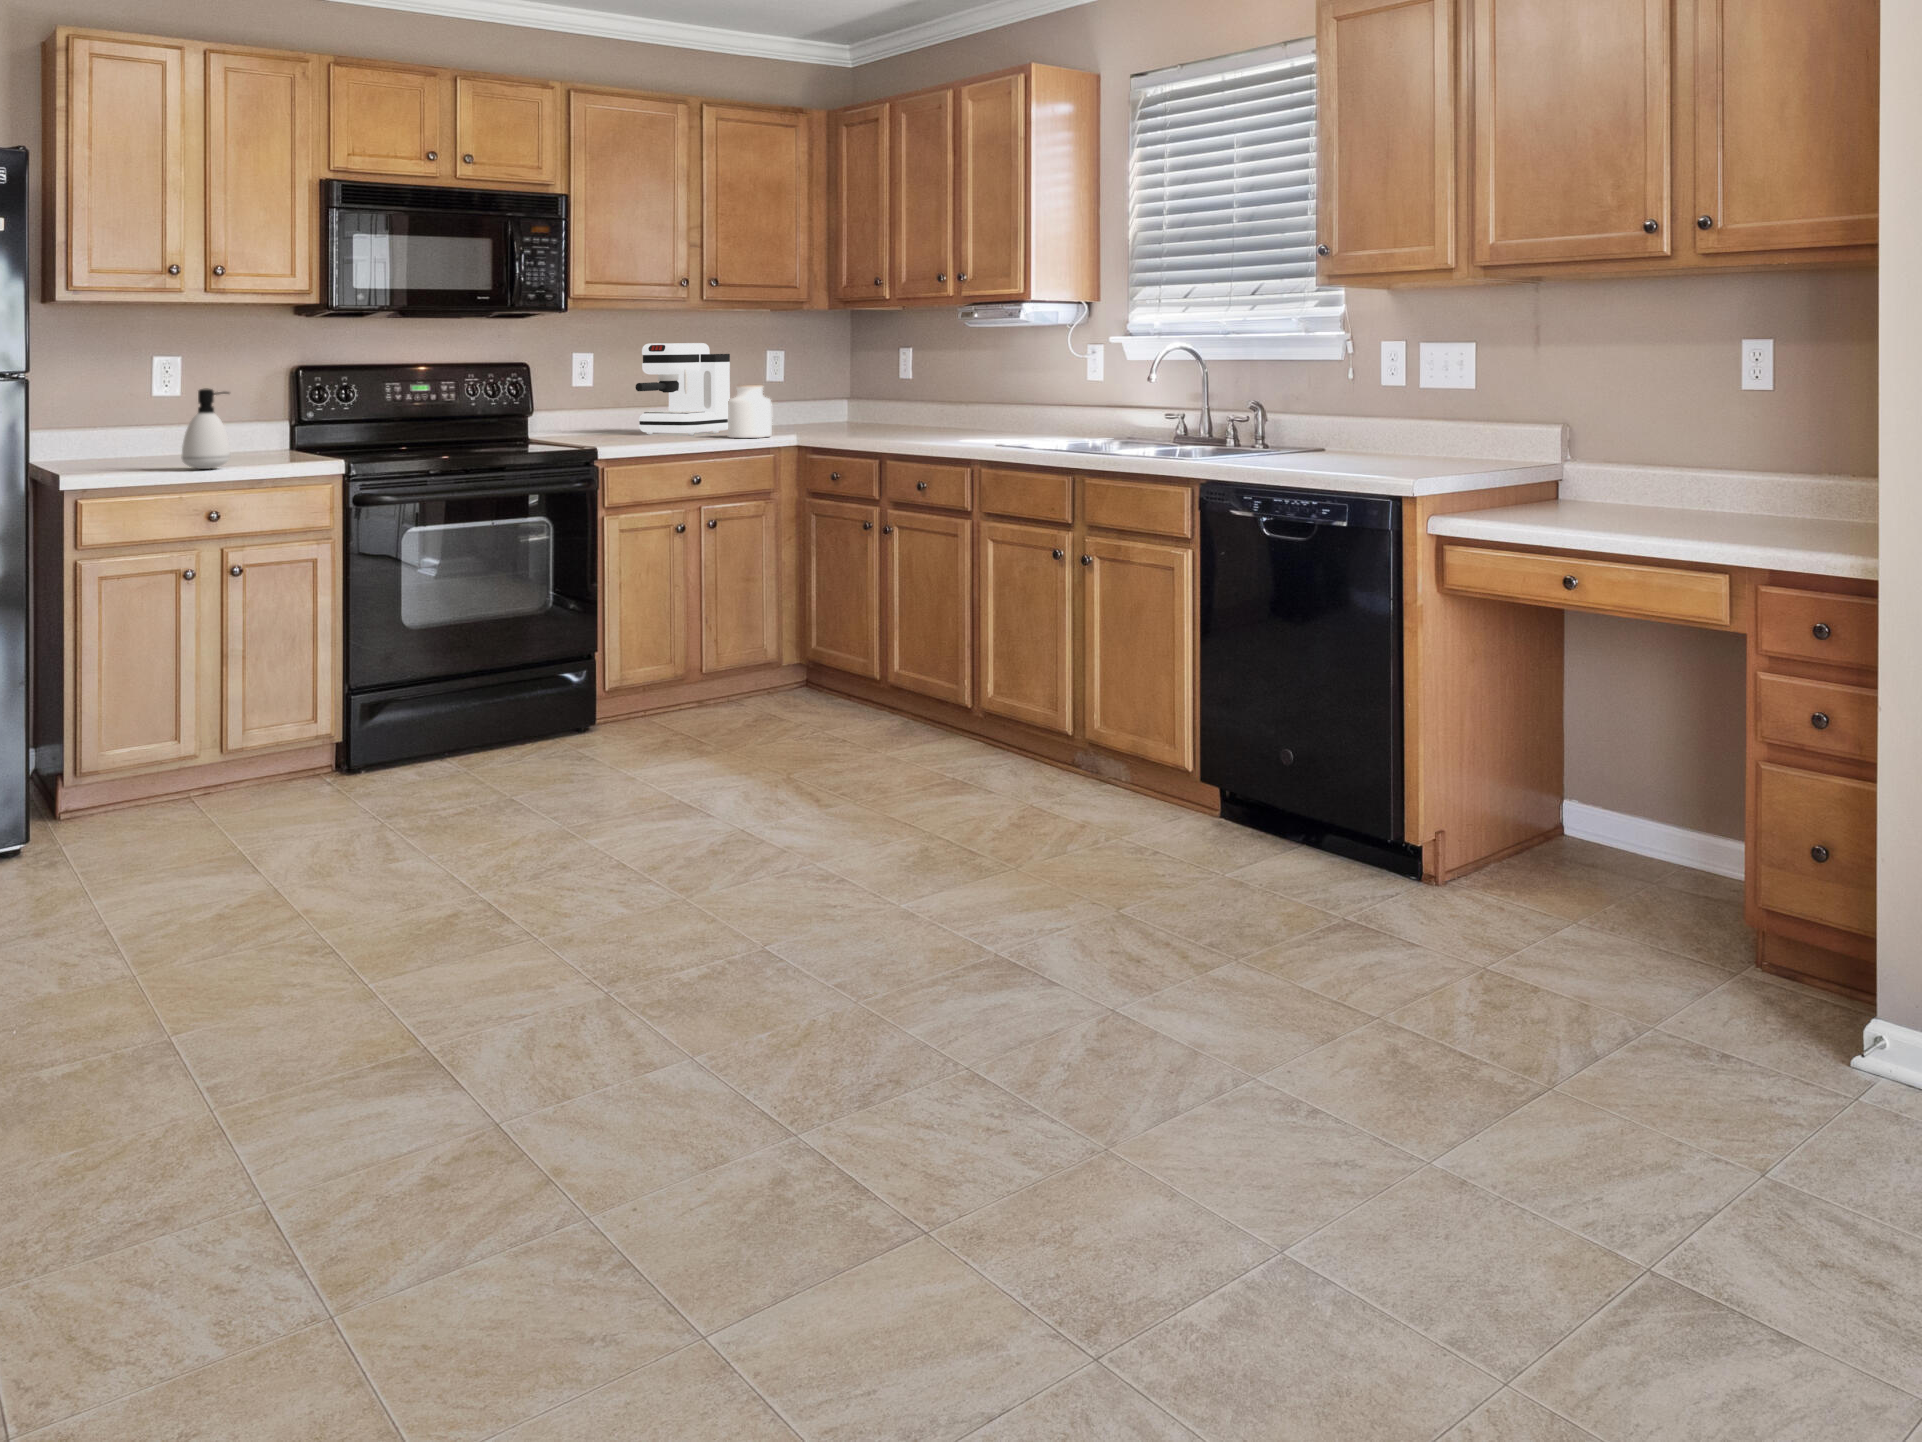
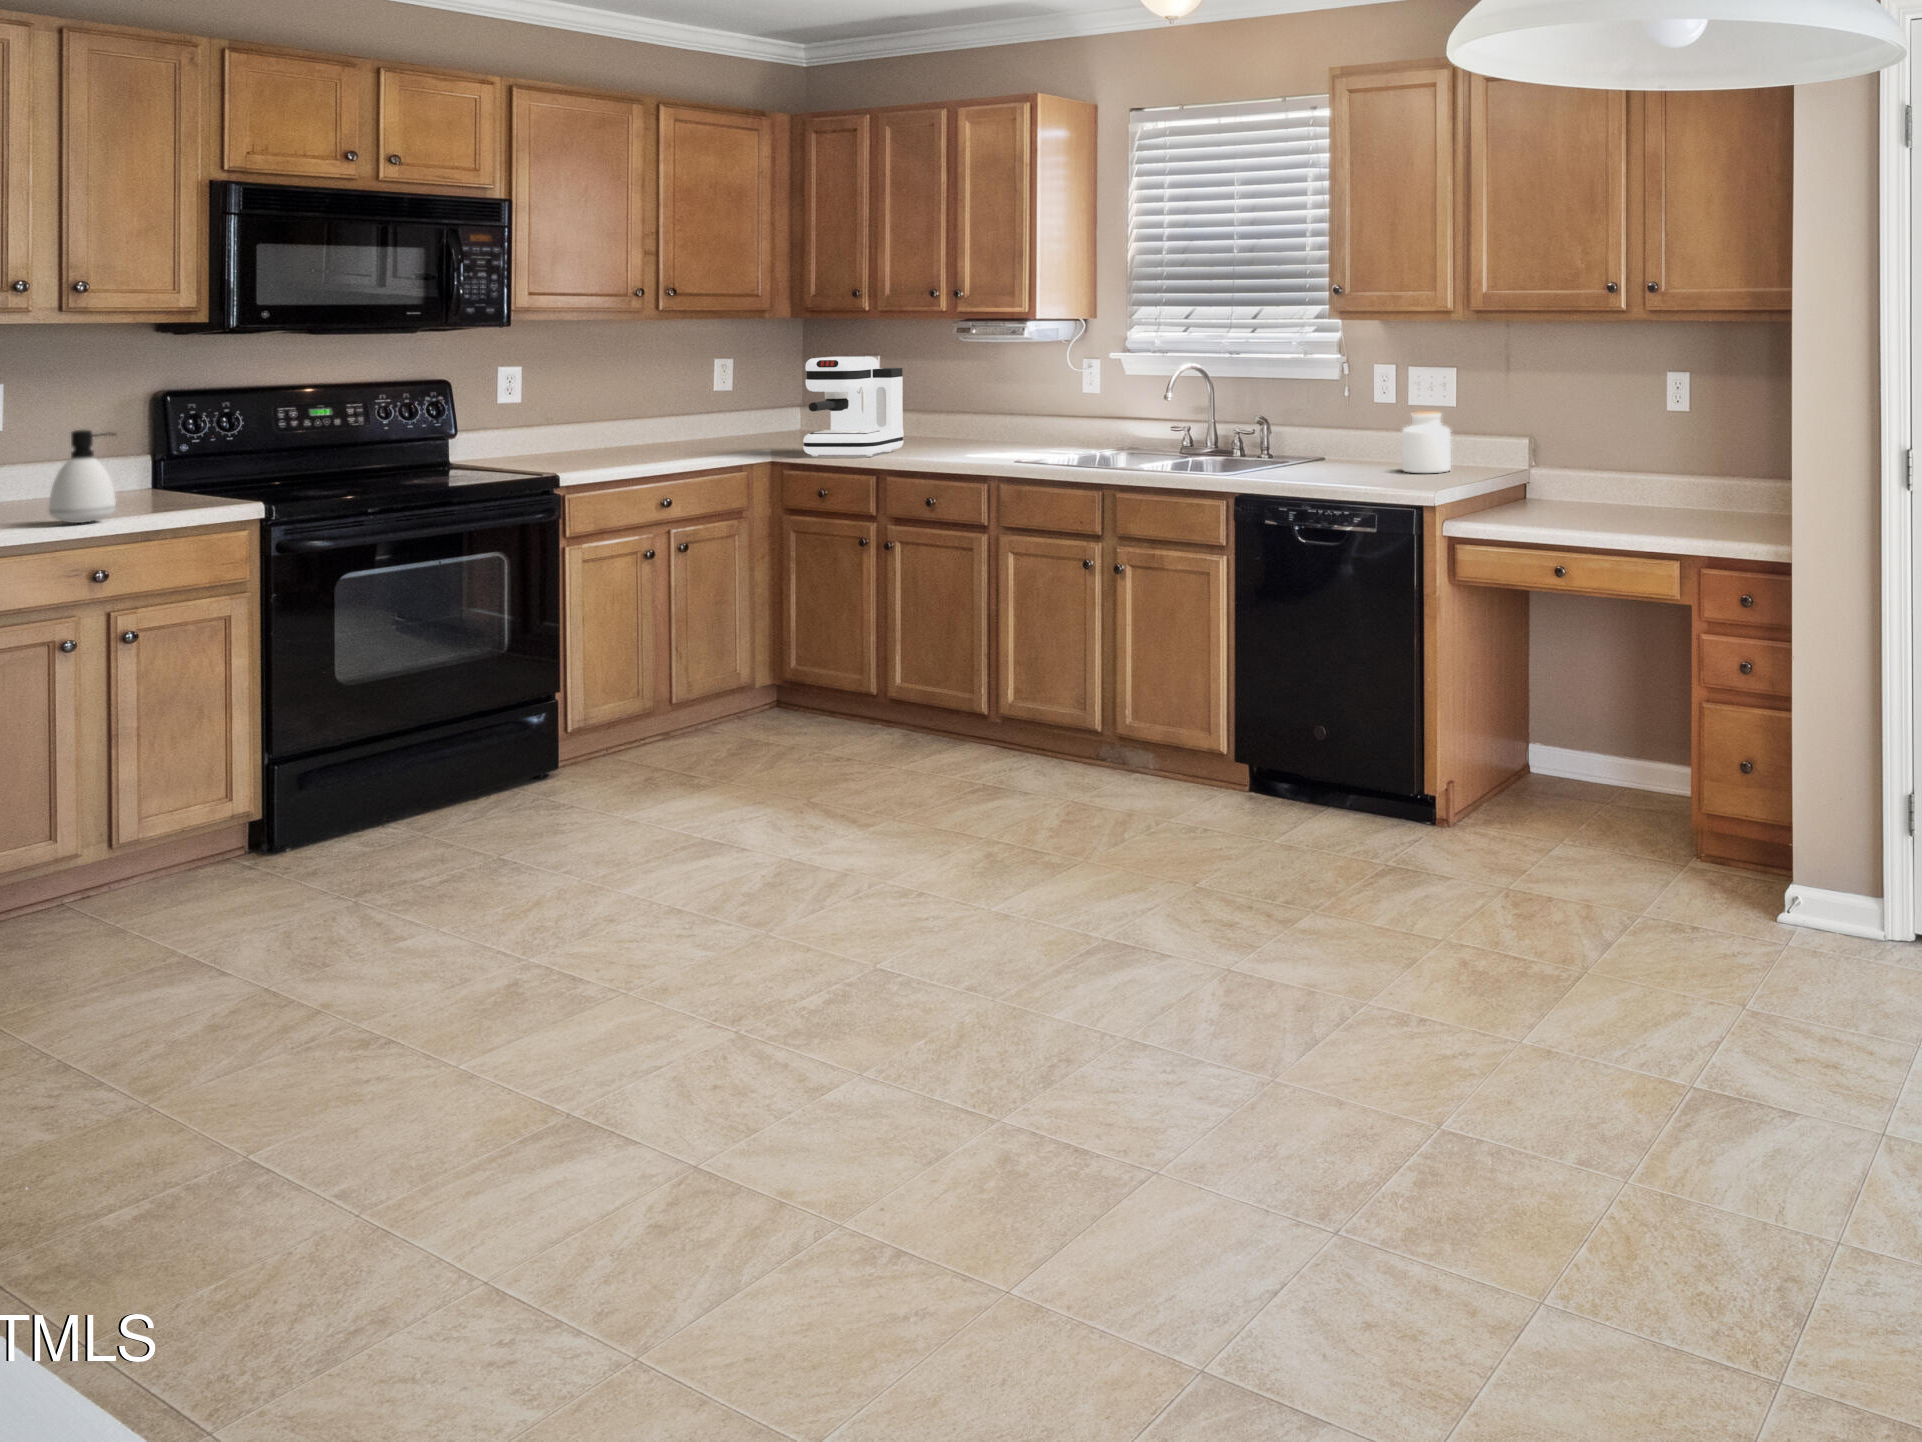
coffee maker: present [635,343,730,435] -> present [803,357,903,457]
jar: present [728,385,772,438] -> present [1402,411,1451,473]

